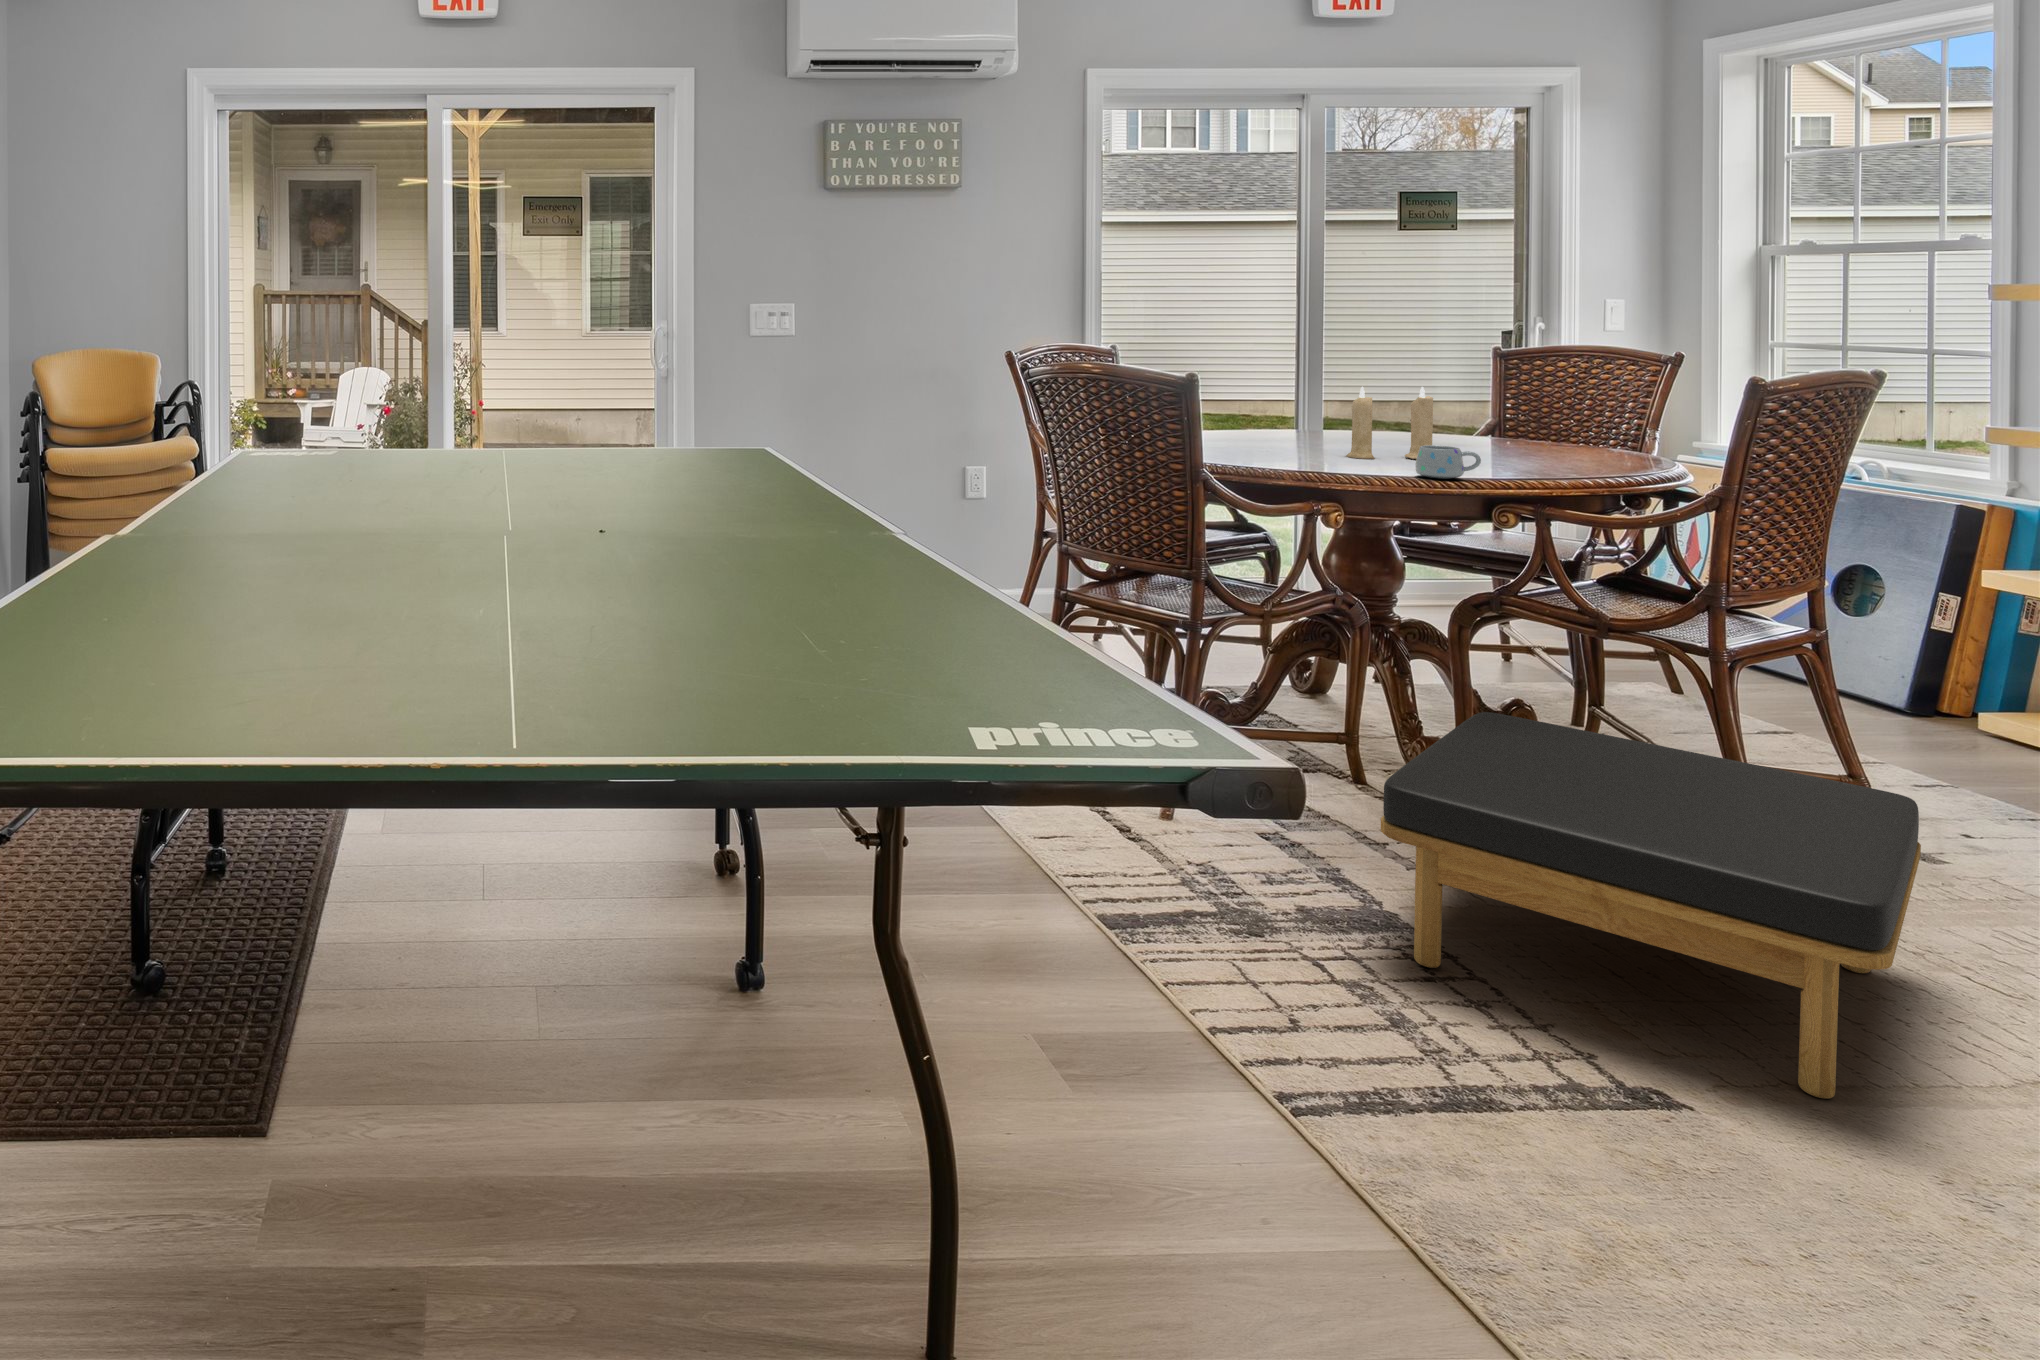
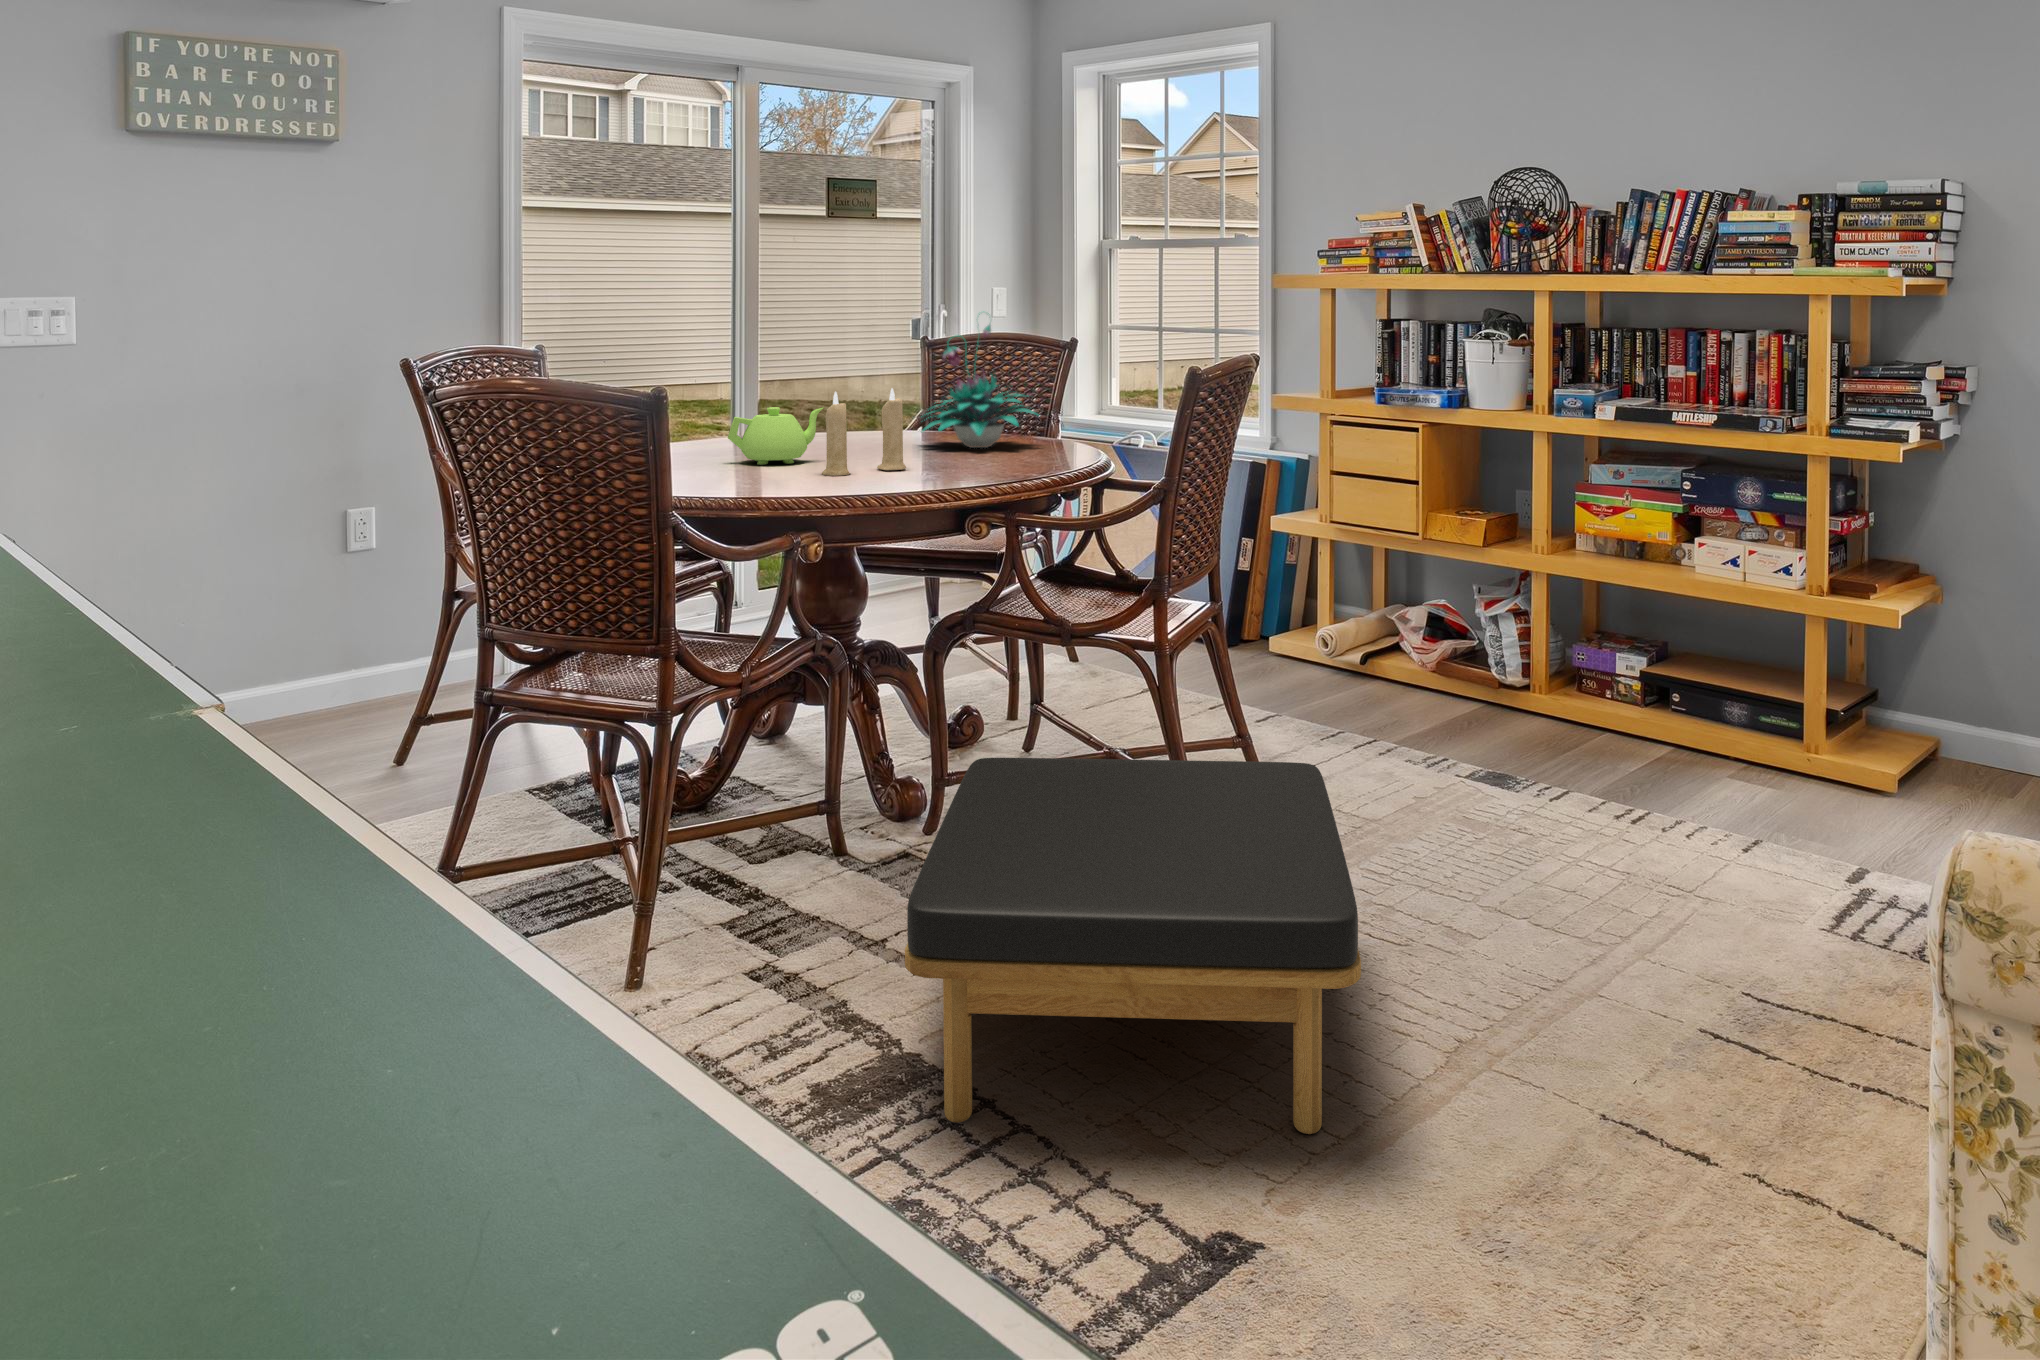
plant: none [1460,320,1610,451] -> present [923,314,1037,448]
teapot: none [1261,398,1355,446] -> present [728,407,823,465]
mug: present [1416,445,1481,479] -> none [898,456,959,494]

